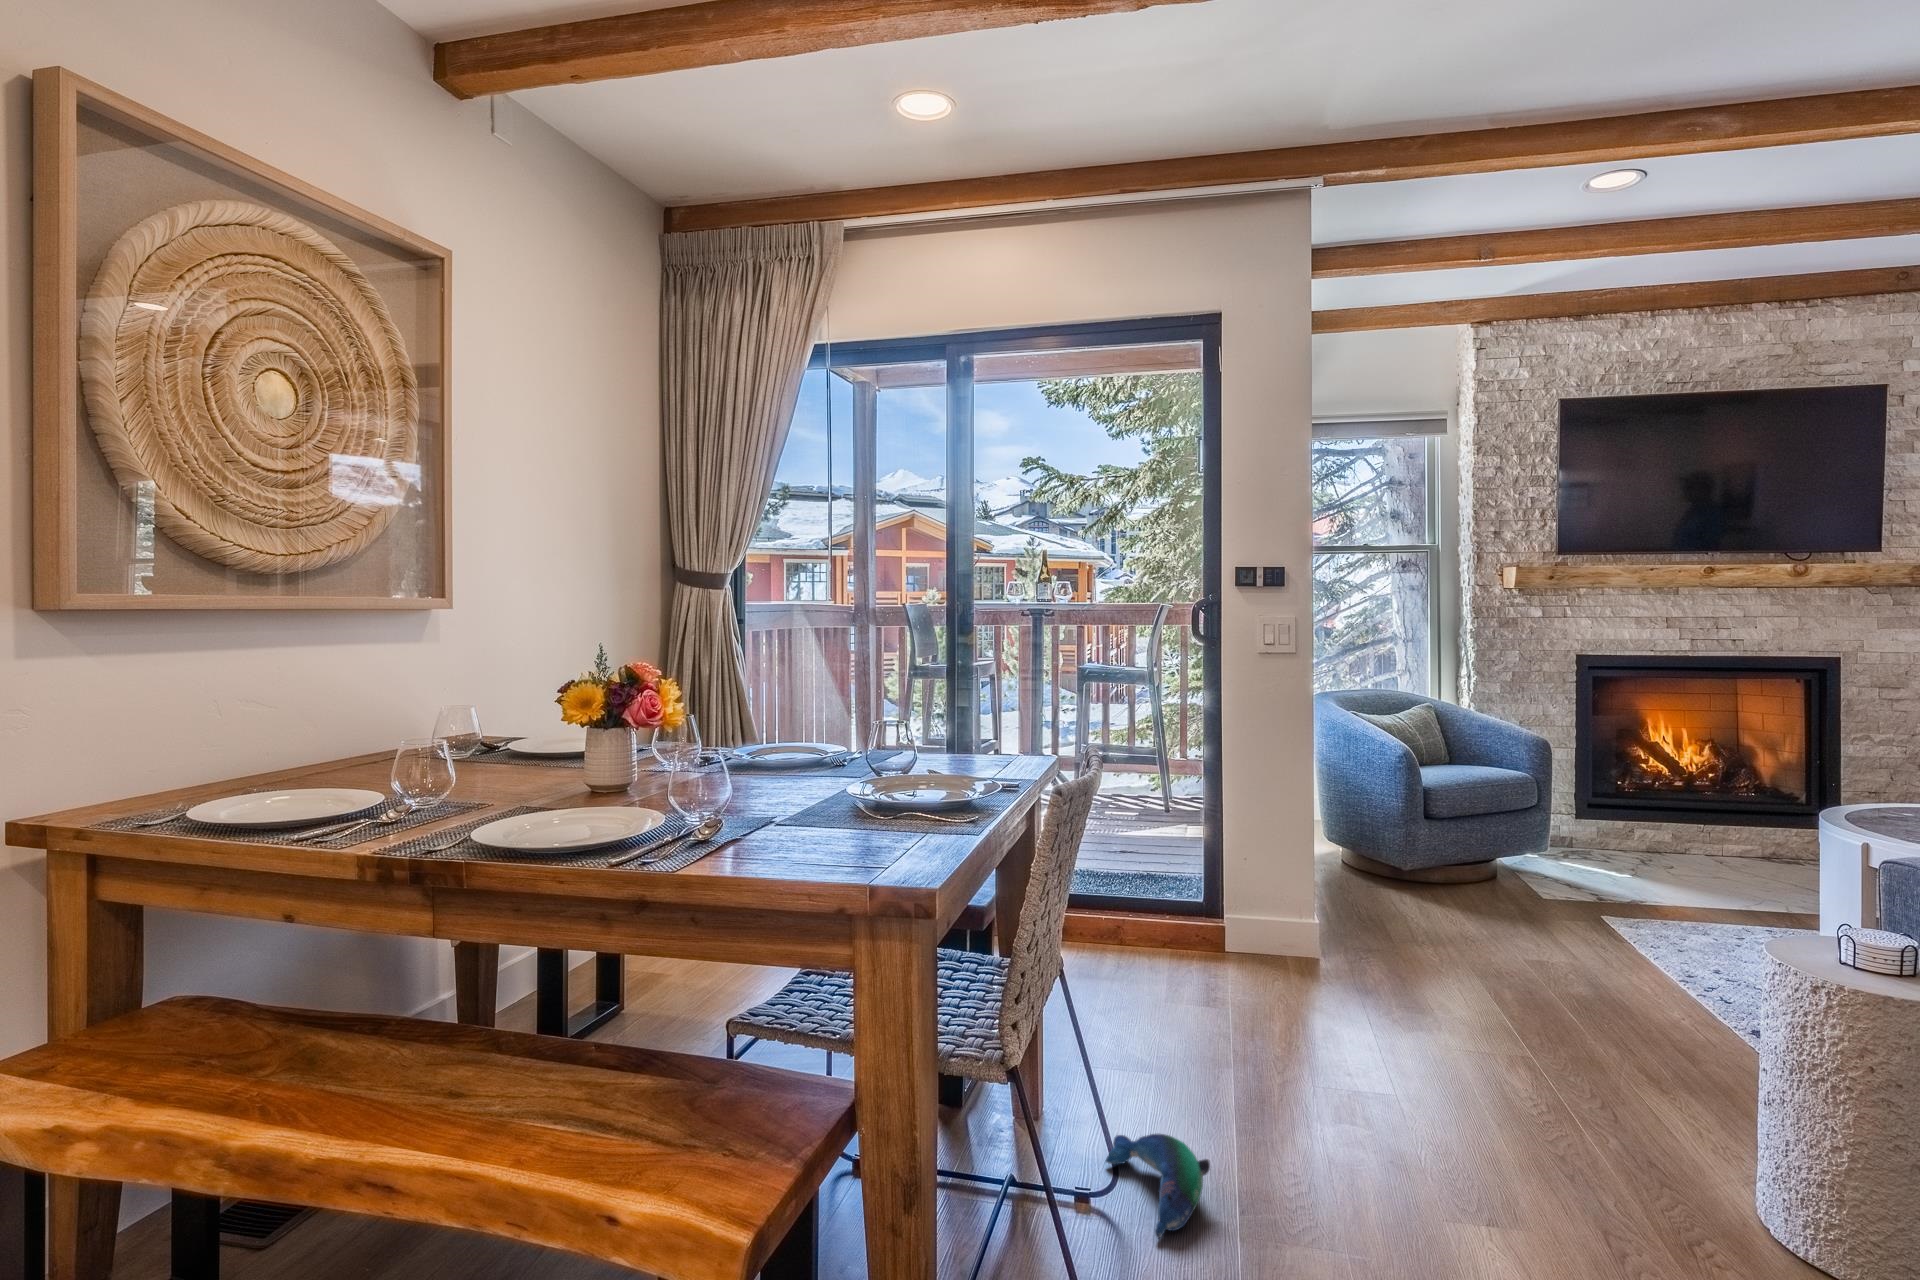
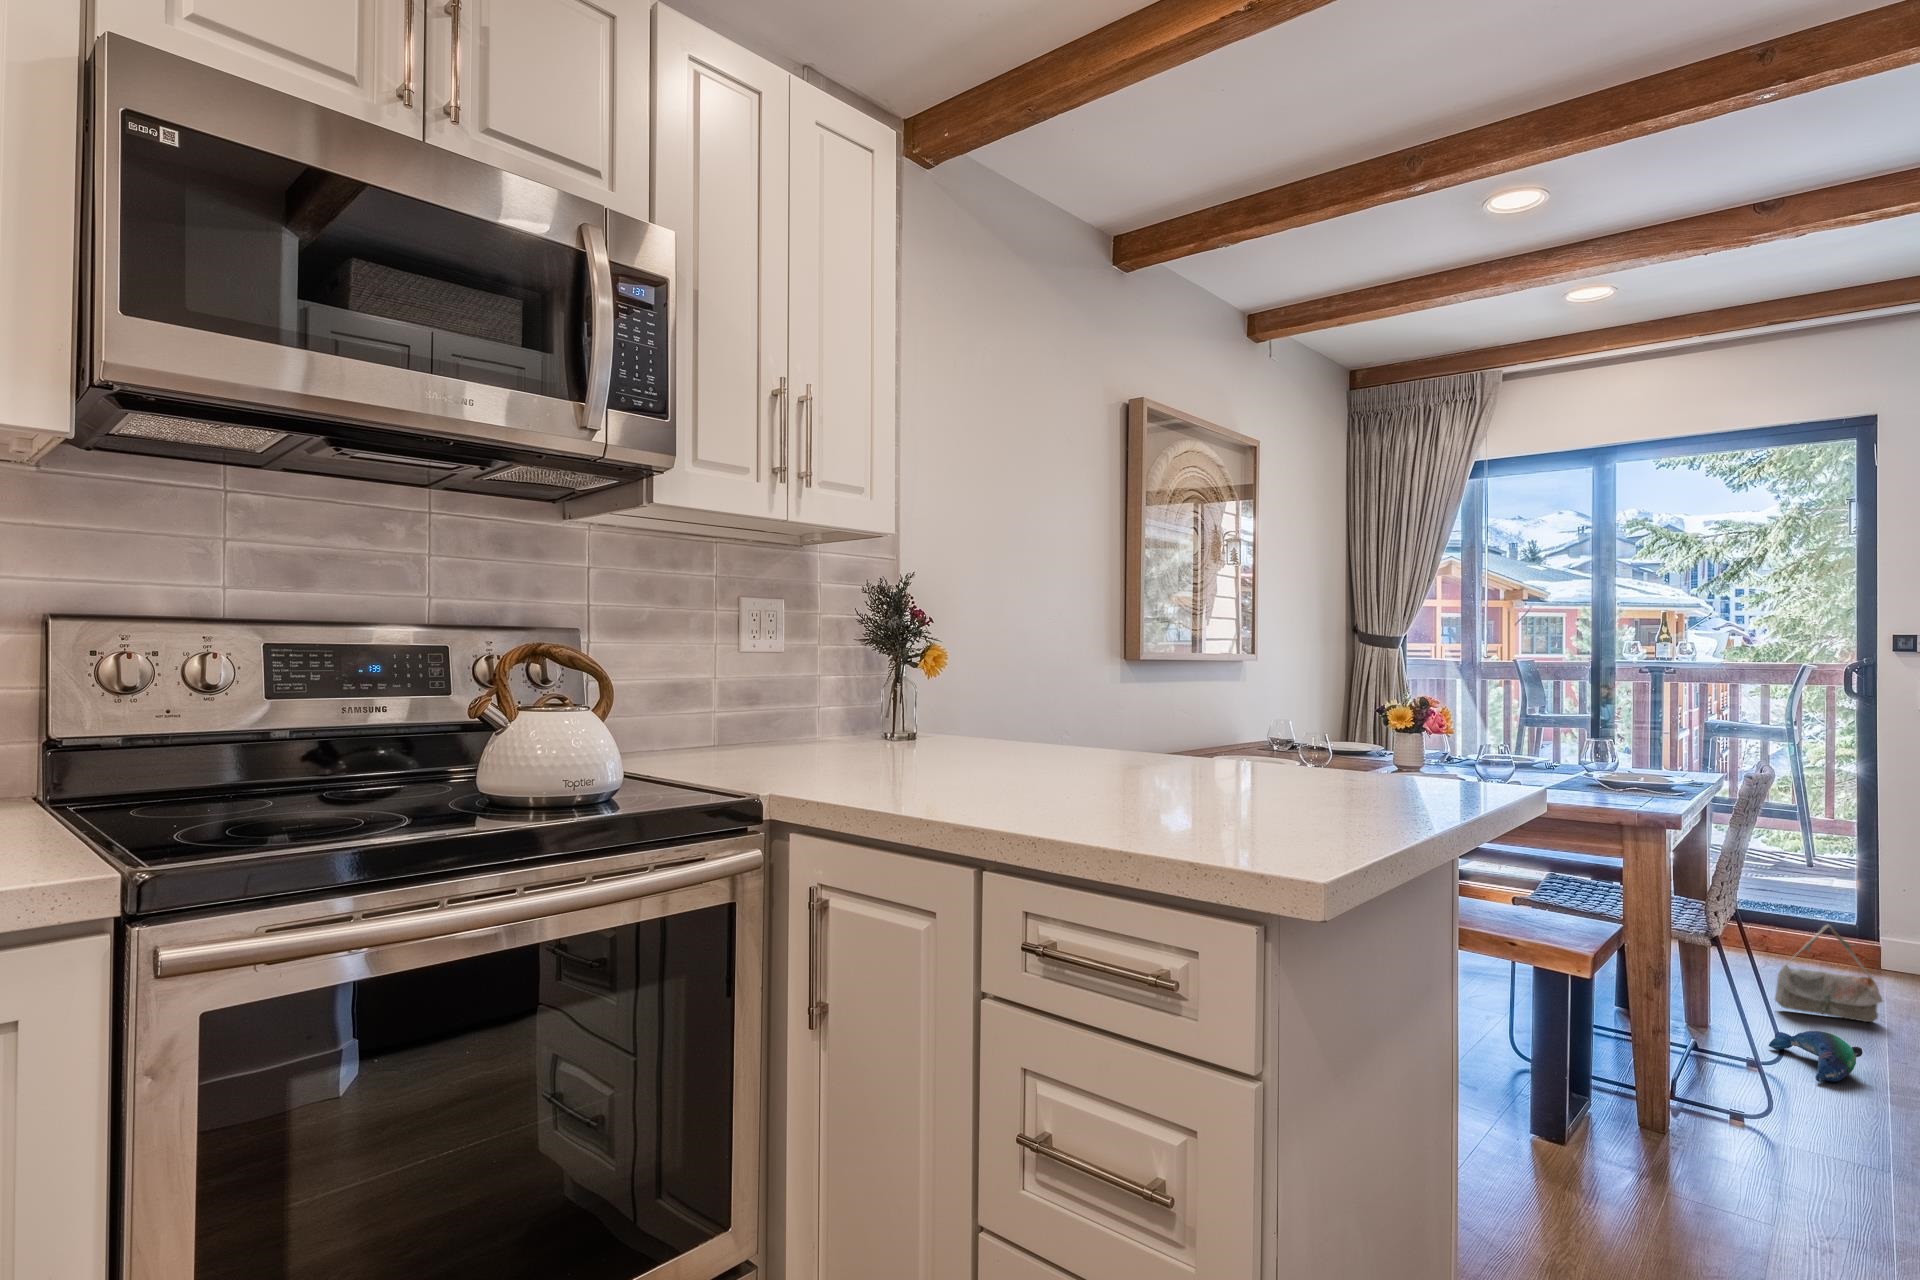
bag: none [1121,946,1232,1067] -> present [1775,925,1883,1022]

